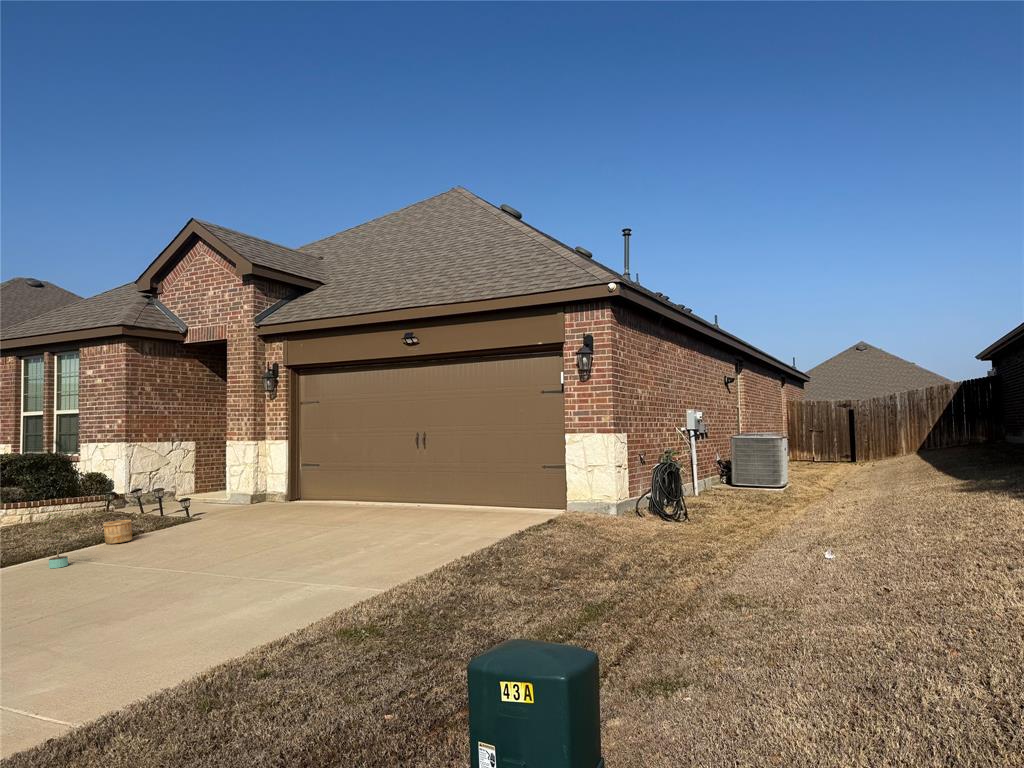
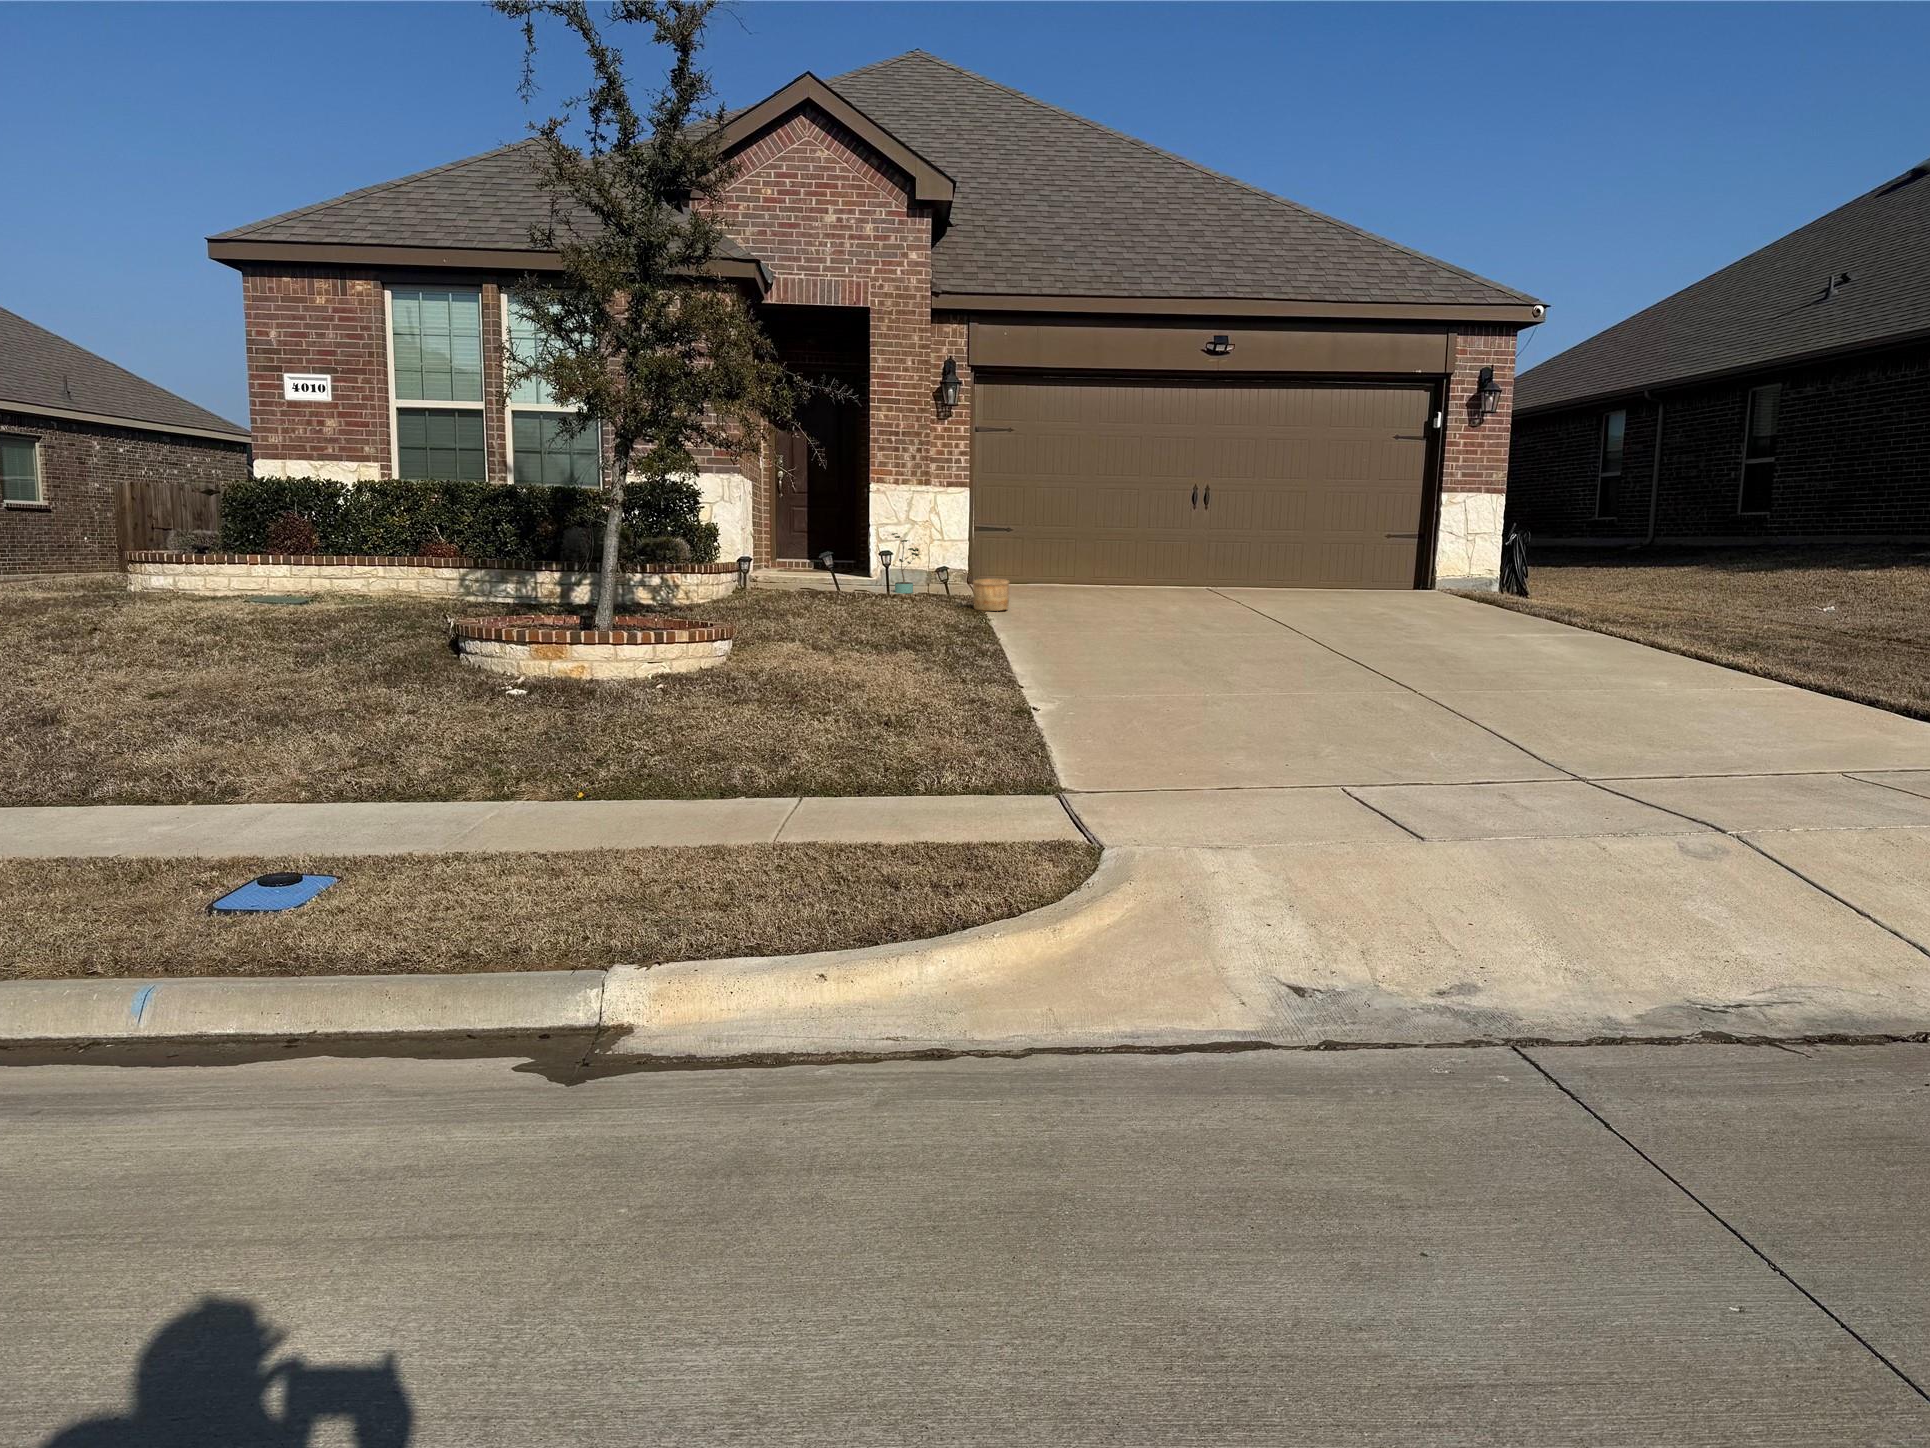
potted plant: present [43,514,78,568] -> present [891,533,920,593]

